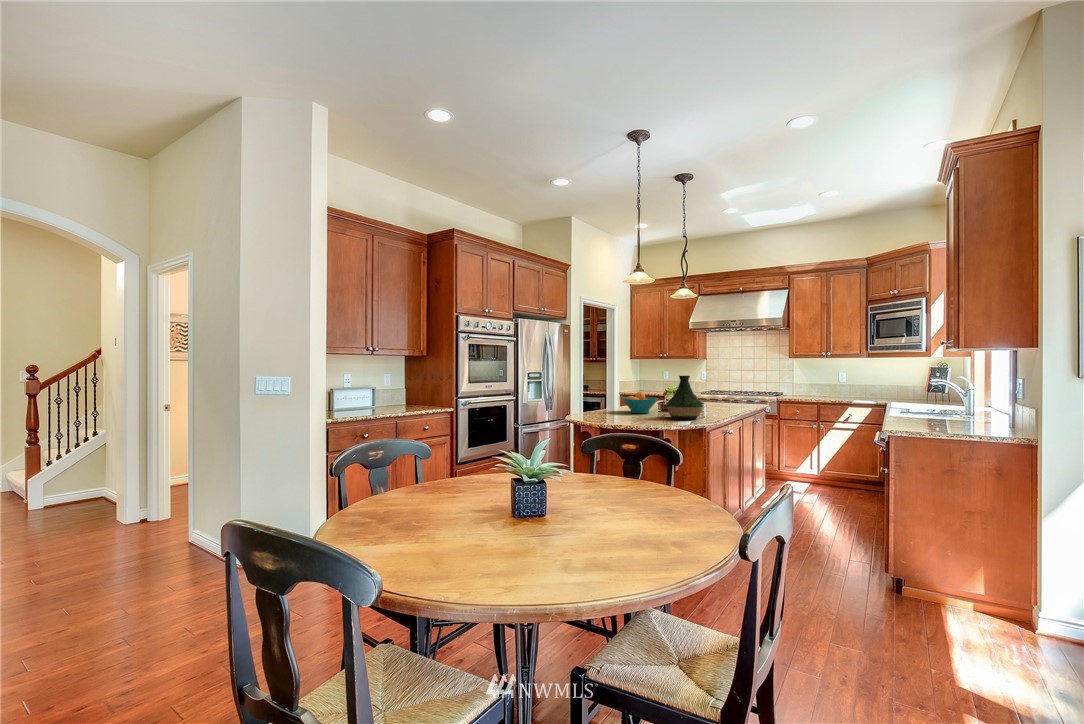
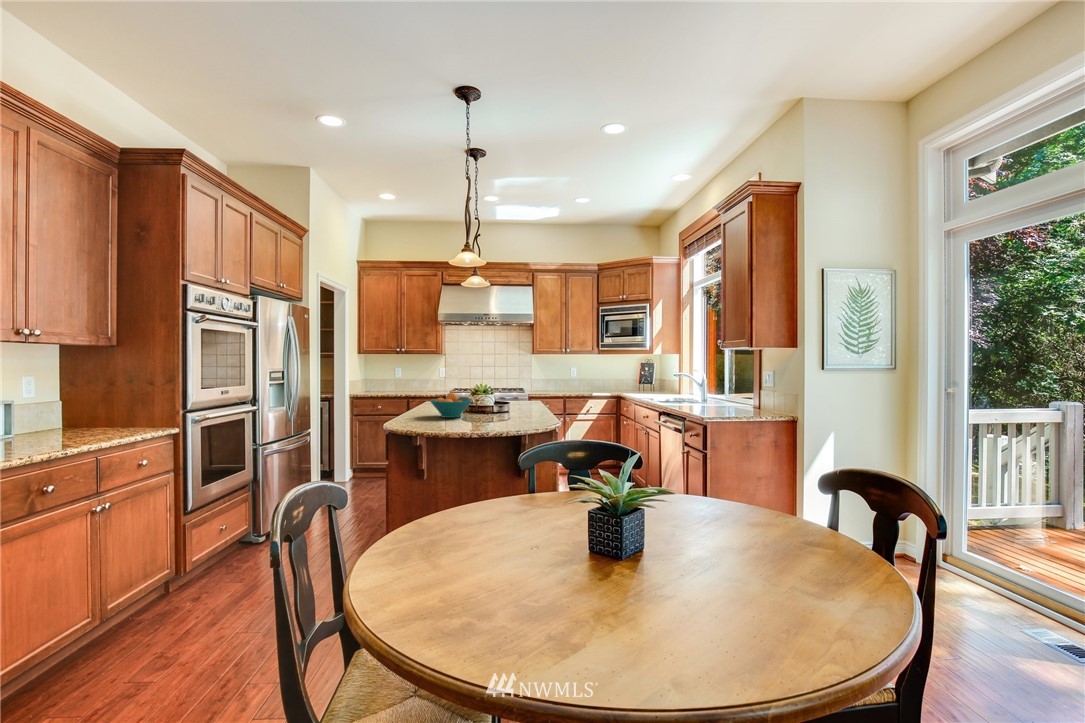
vase: present [666,376,703,420] -> none [492,373,532,422]

